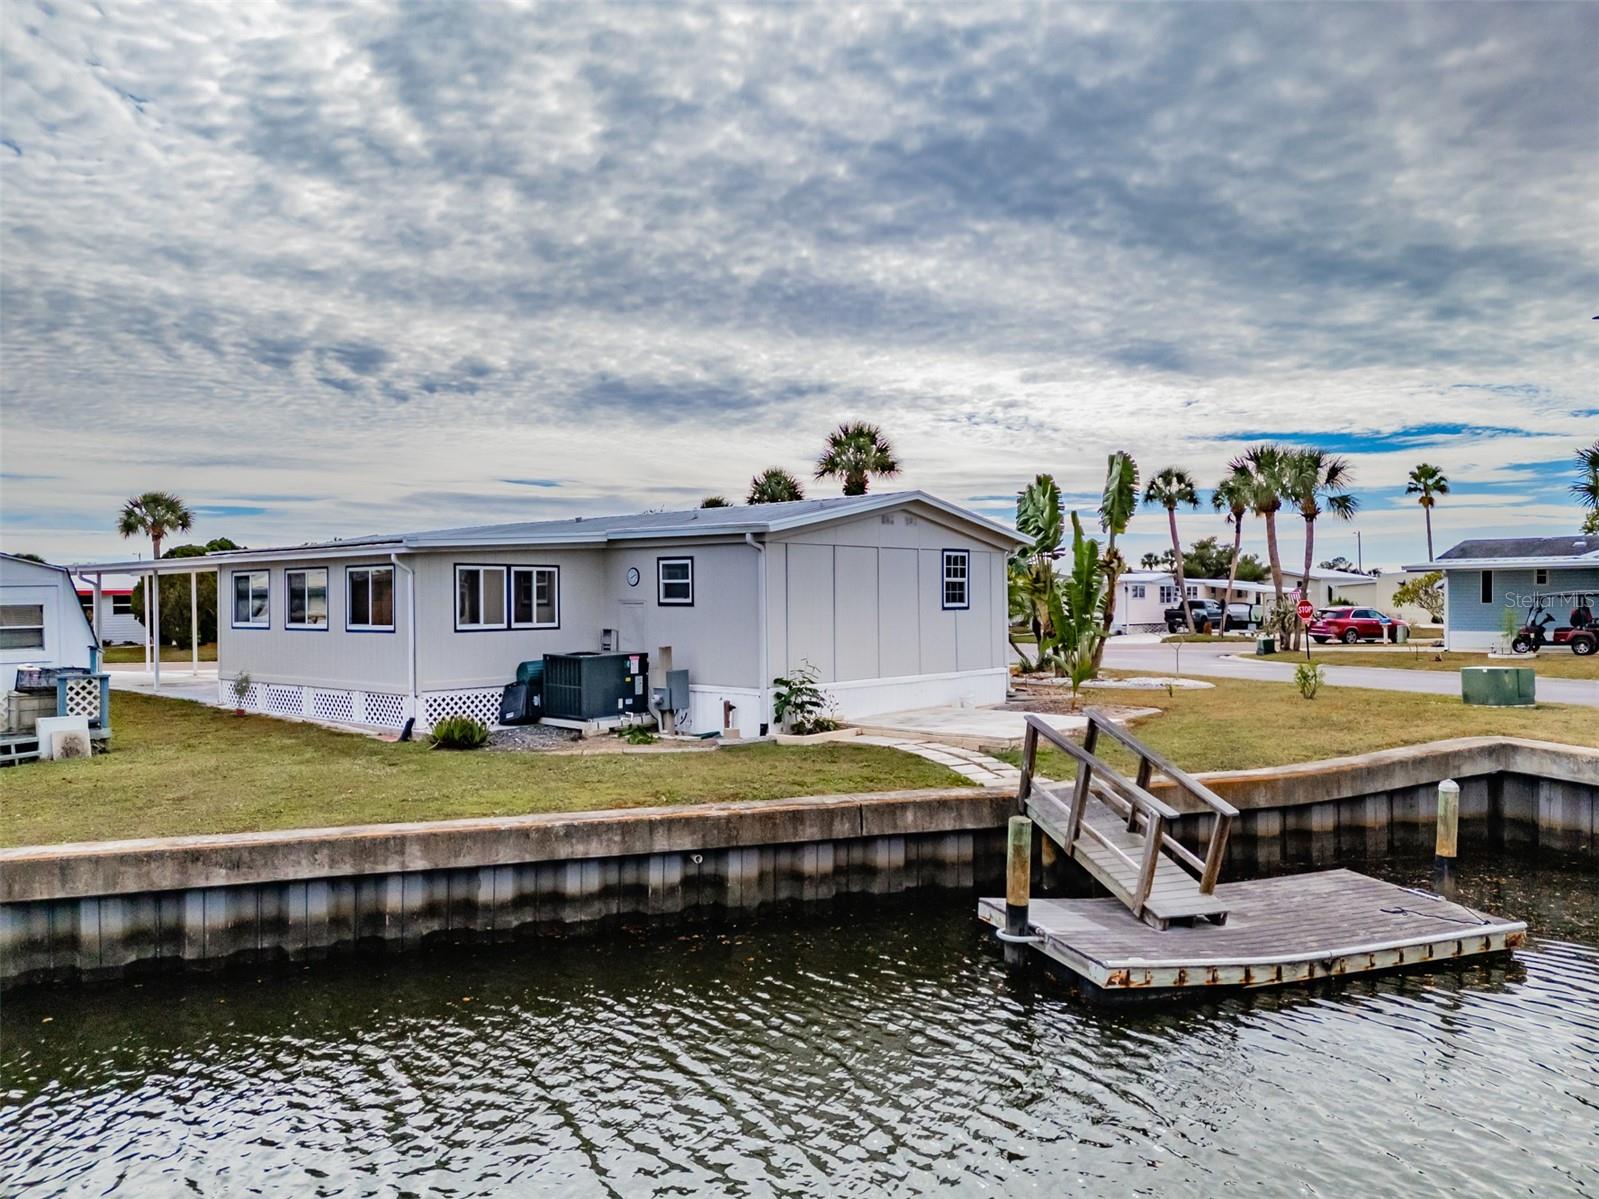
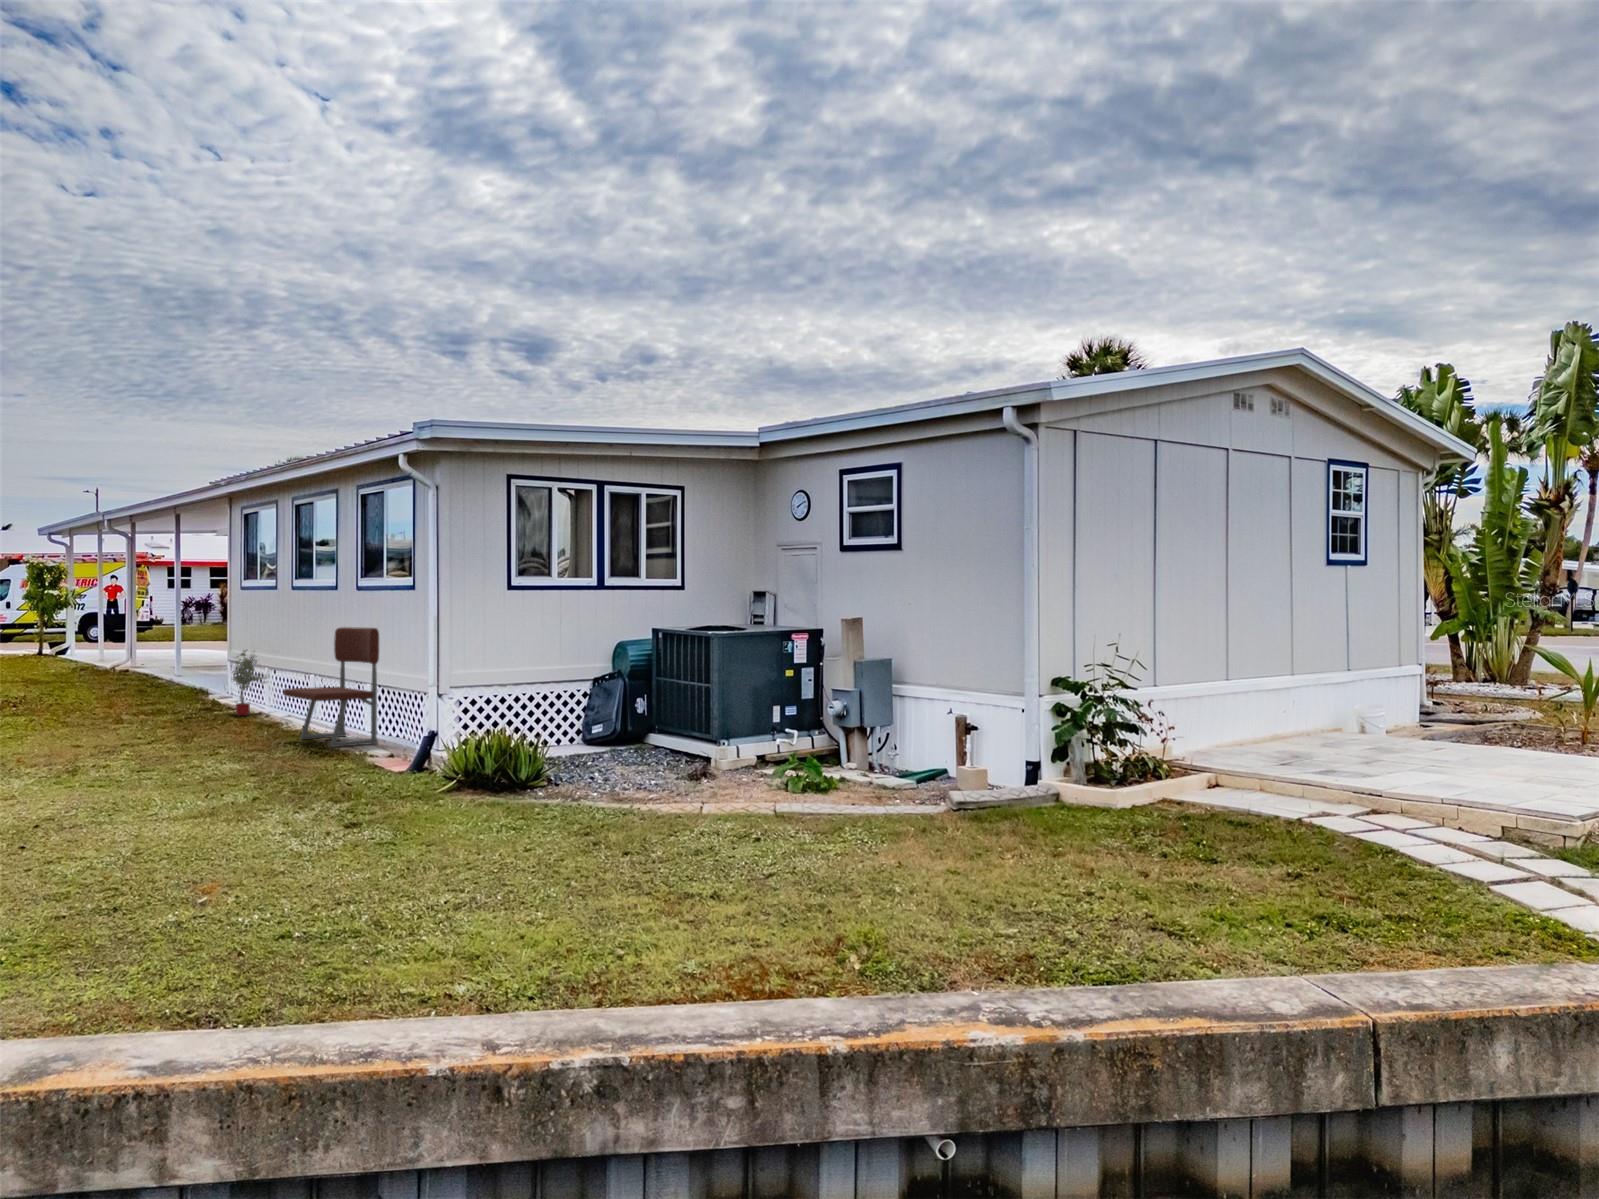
bench: none [296,656,365,732] -> present [283,627,379,747]

